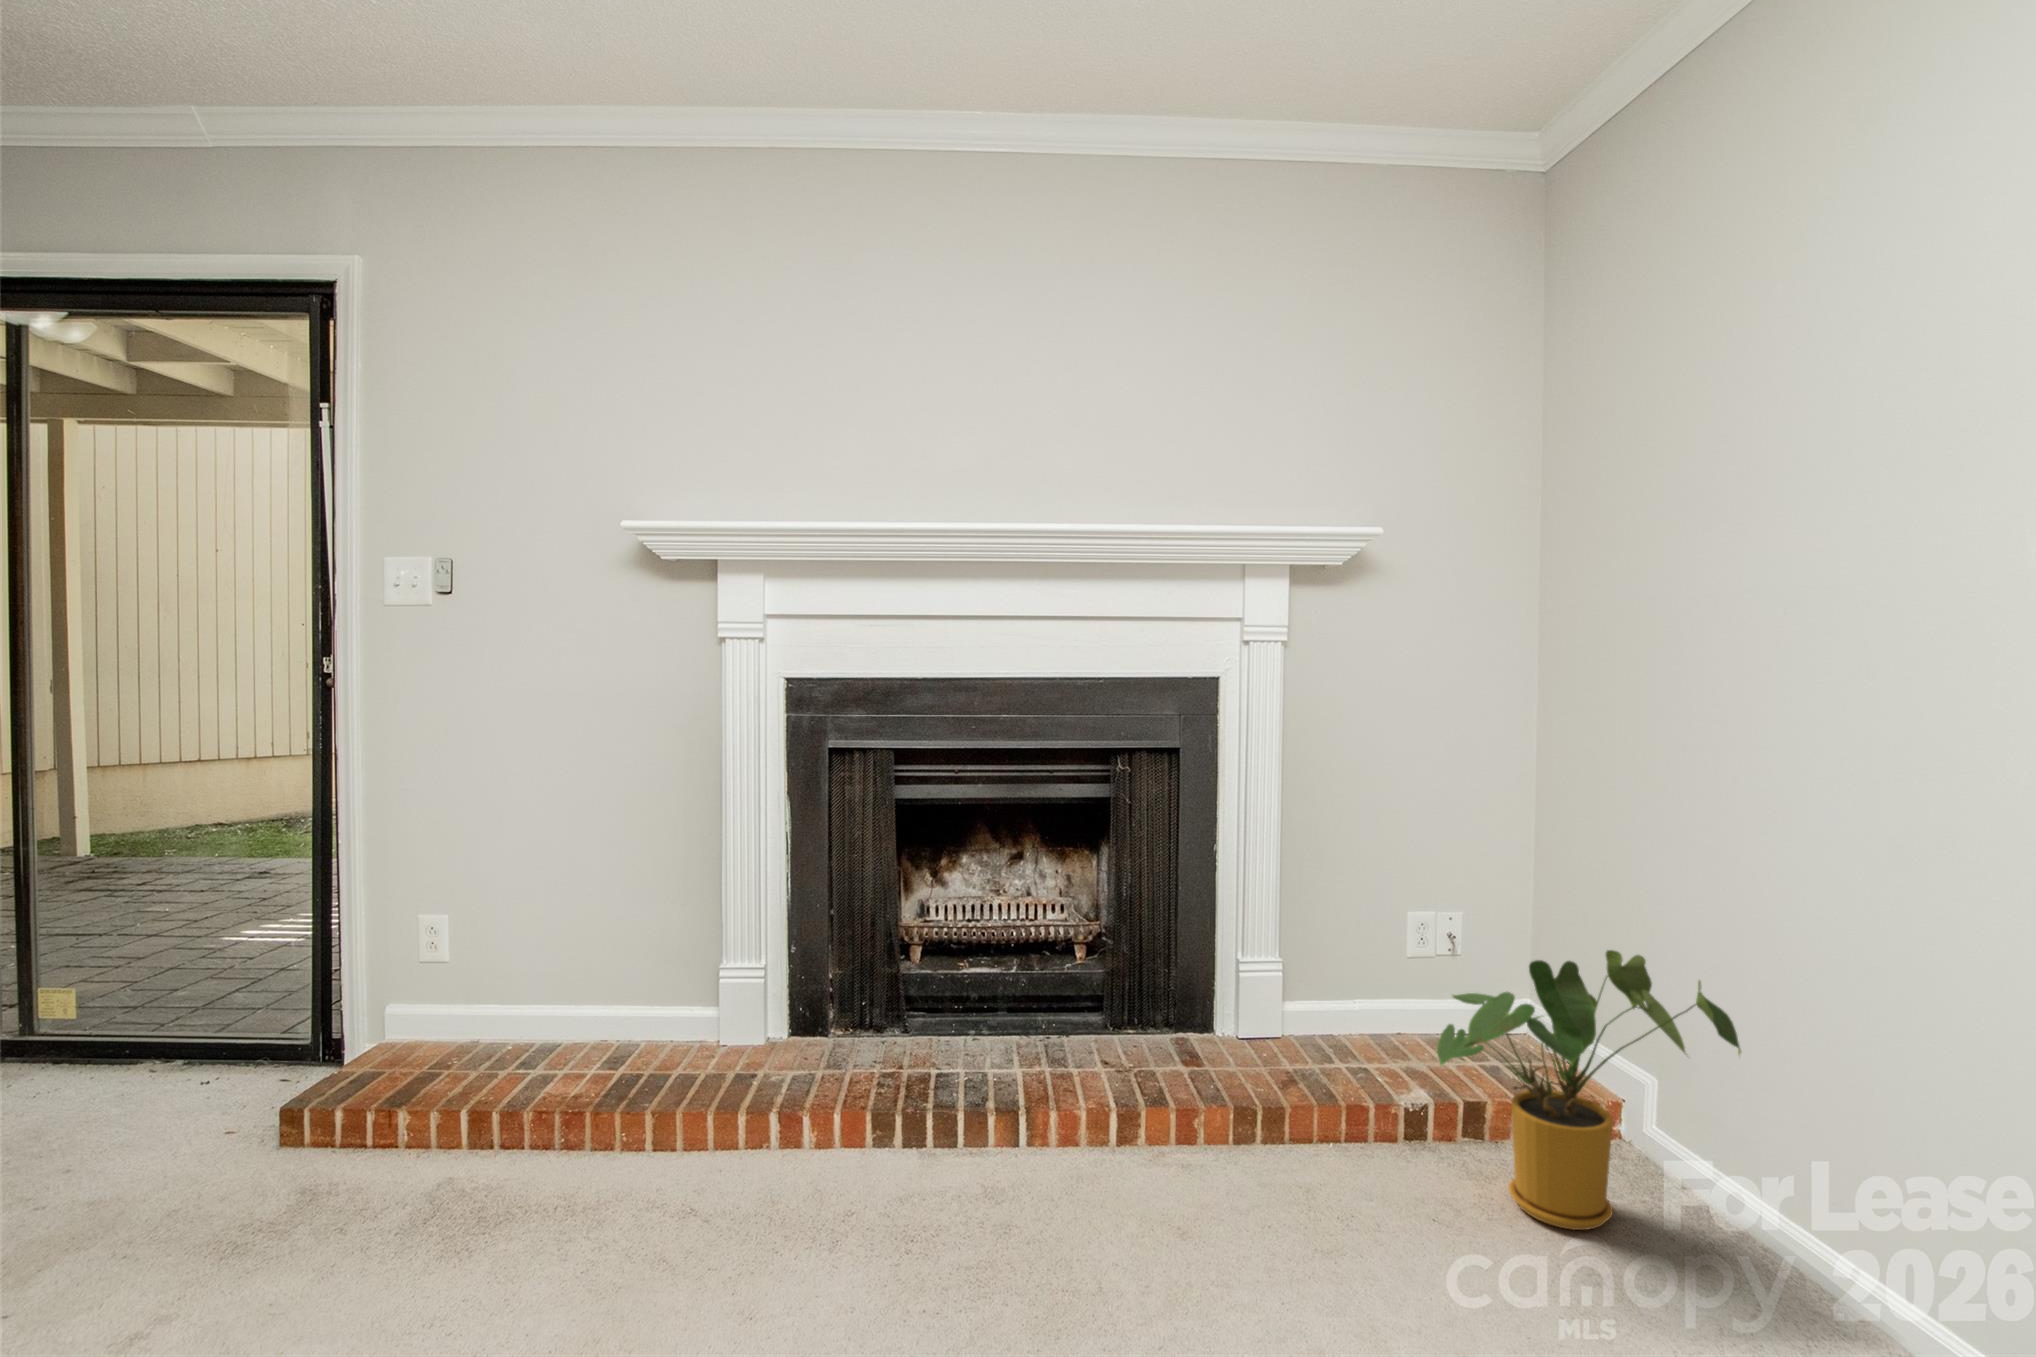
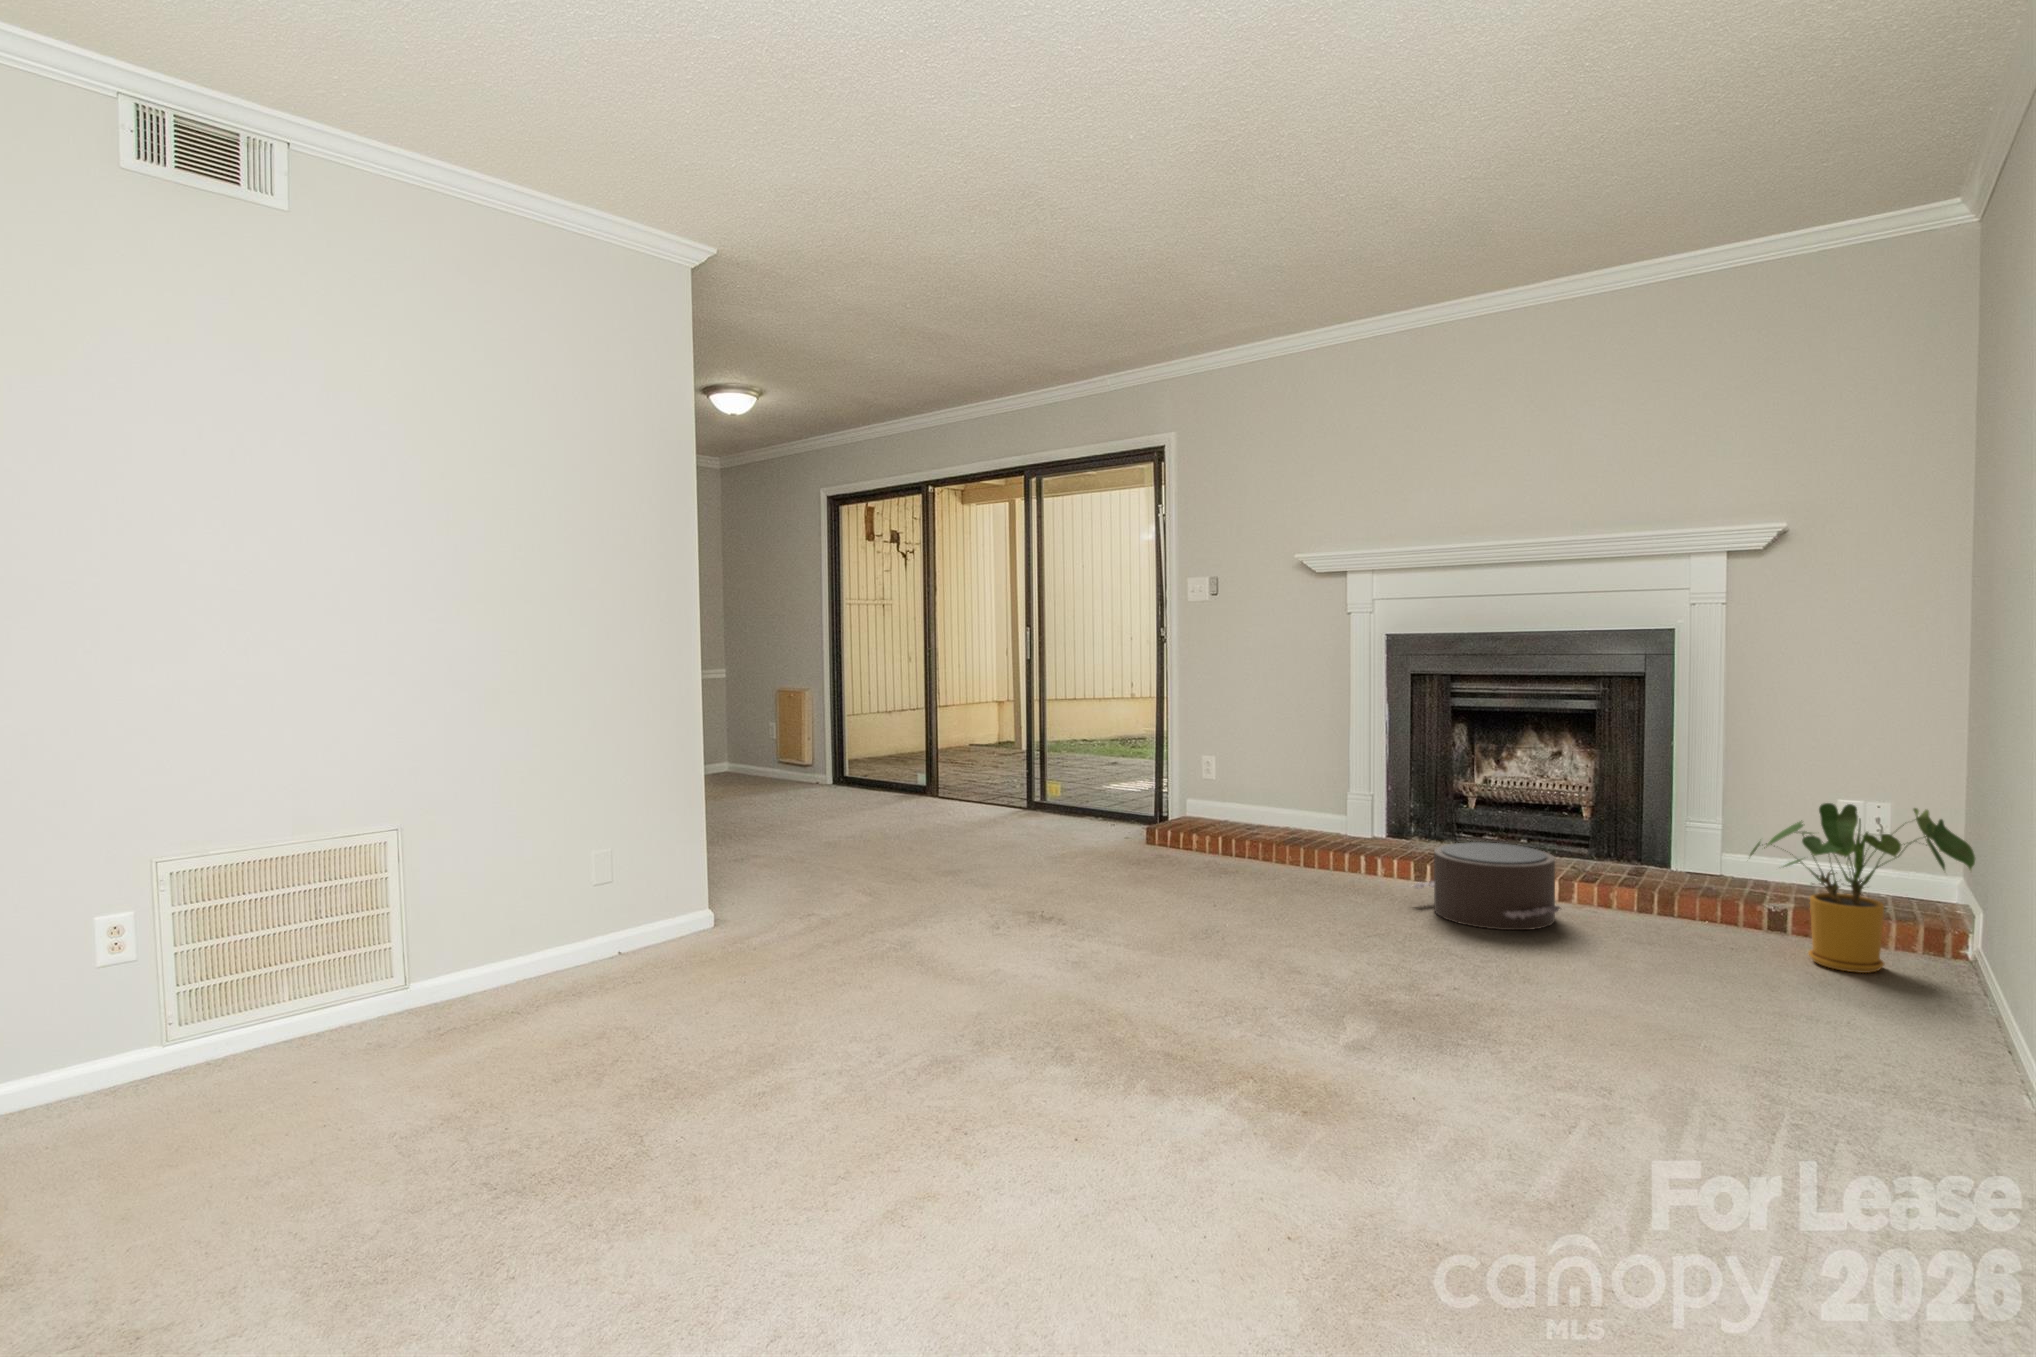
pouf: none [901,1067,1187,1292] -> present [1411,842,1561,930]

